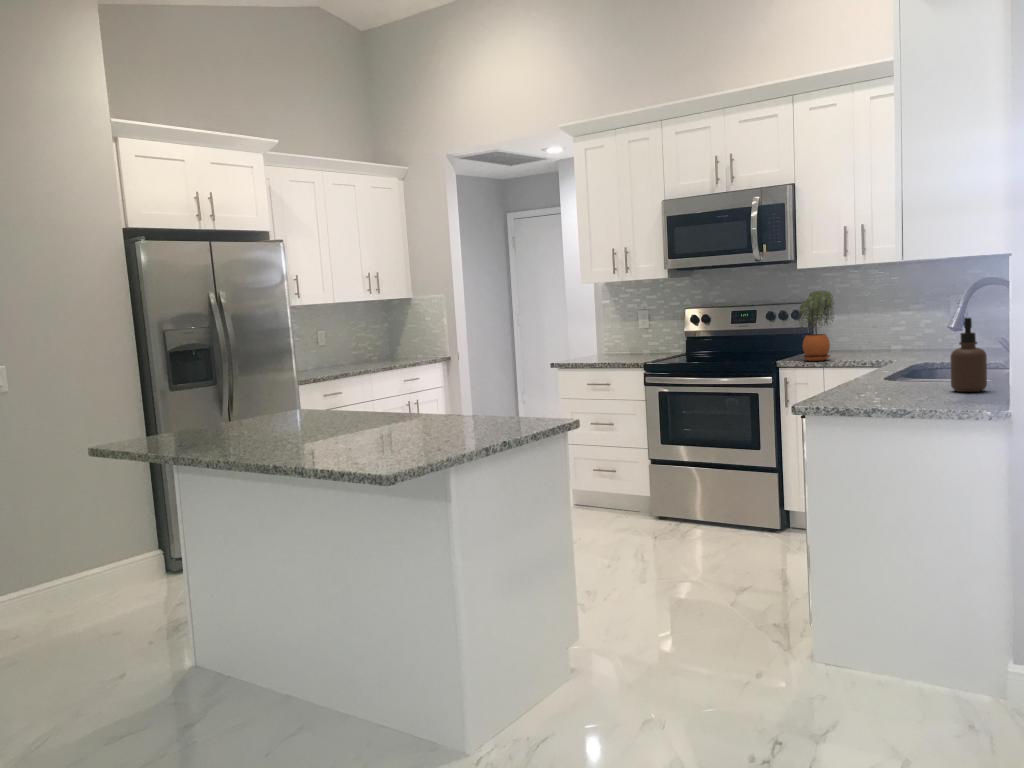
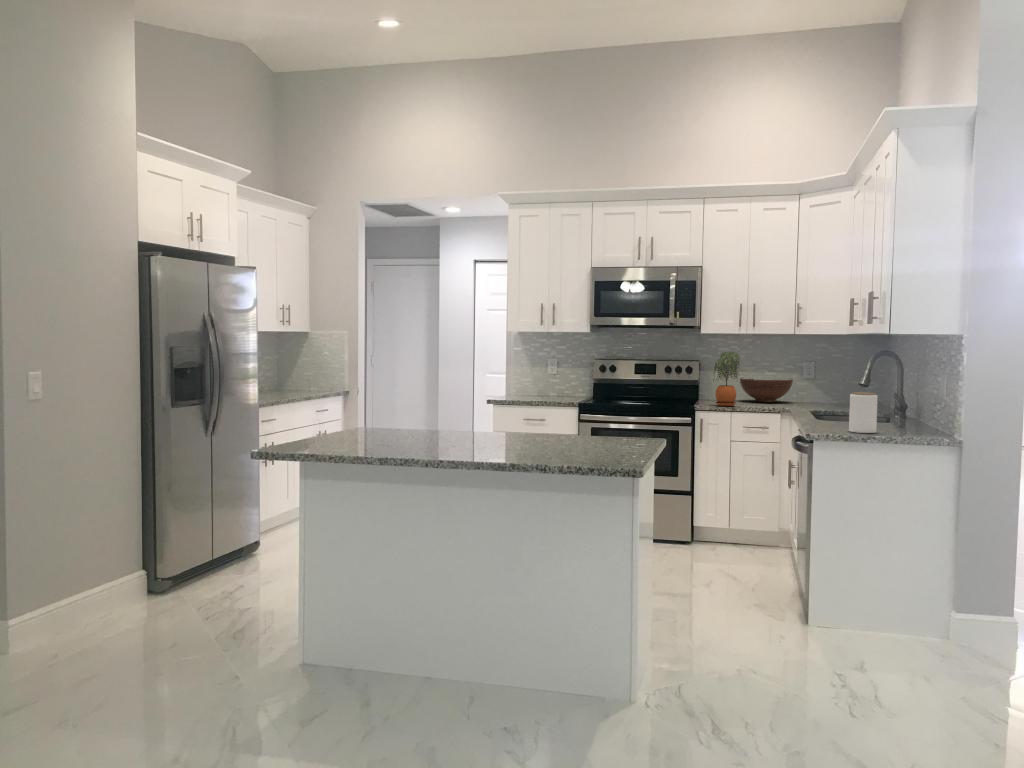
fruit bowl: none [863,318,936,352] -> present [740,378,793,402]
soap dispenser: present [950,318,987,392] -> none [902,377,928,429]
jar: none [845,344,884,400] -> present [849,392,877,433]

